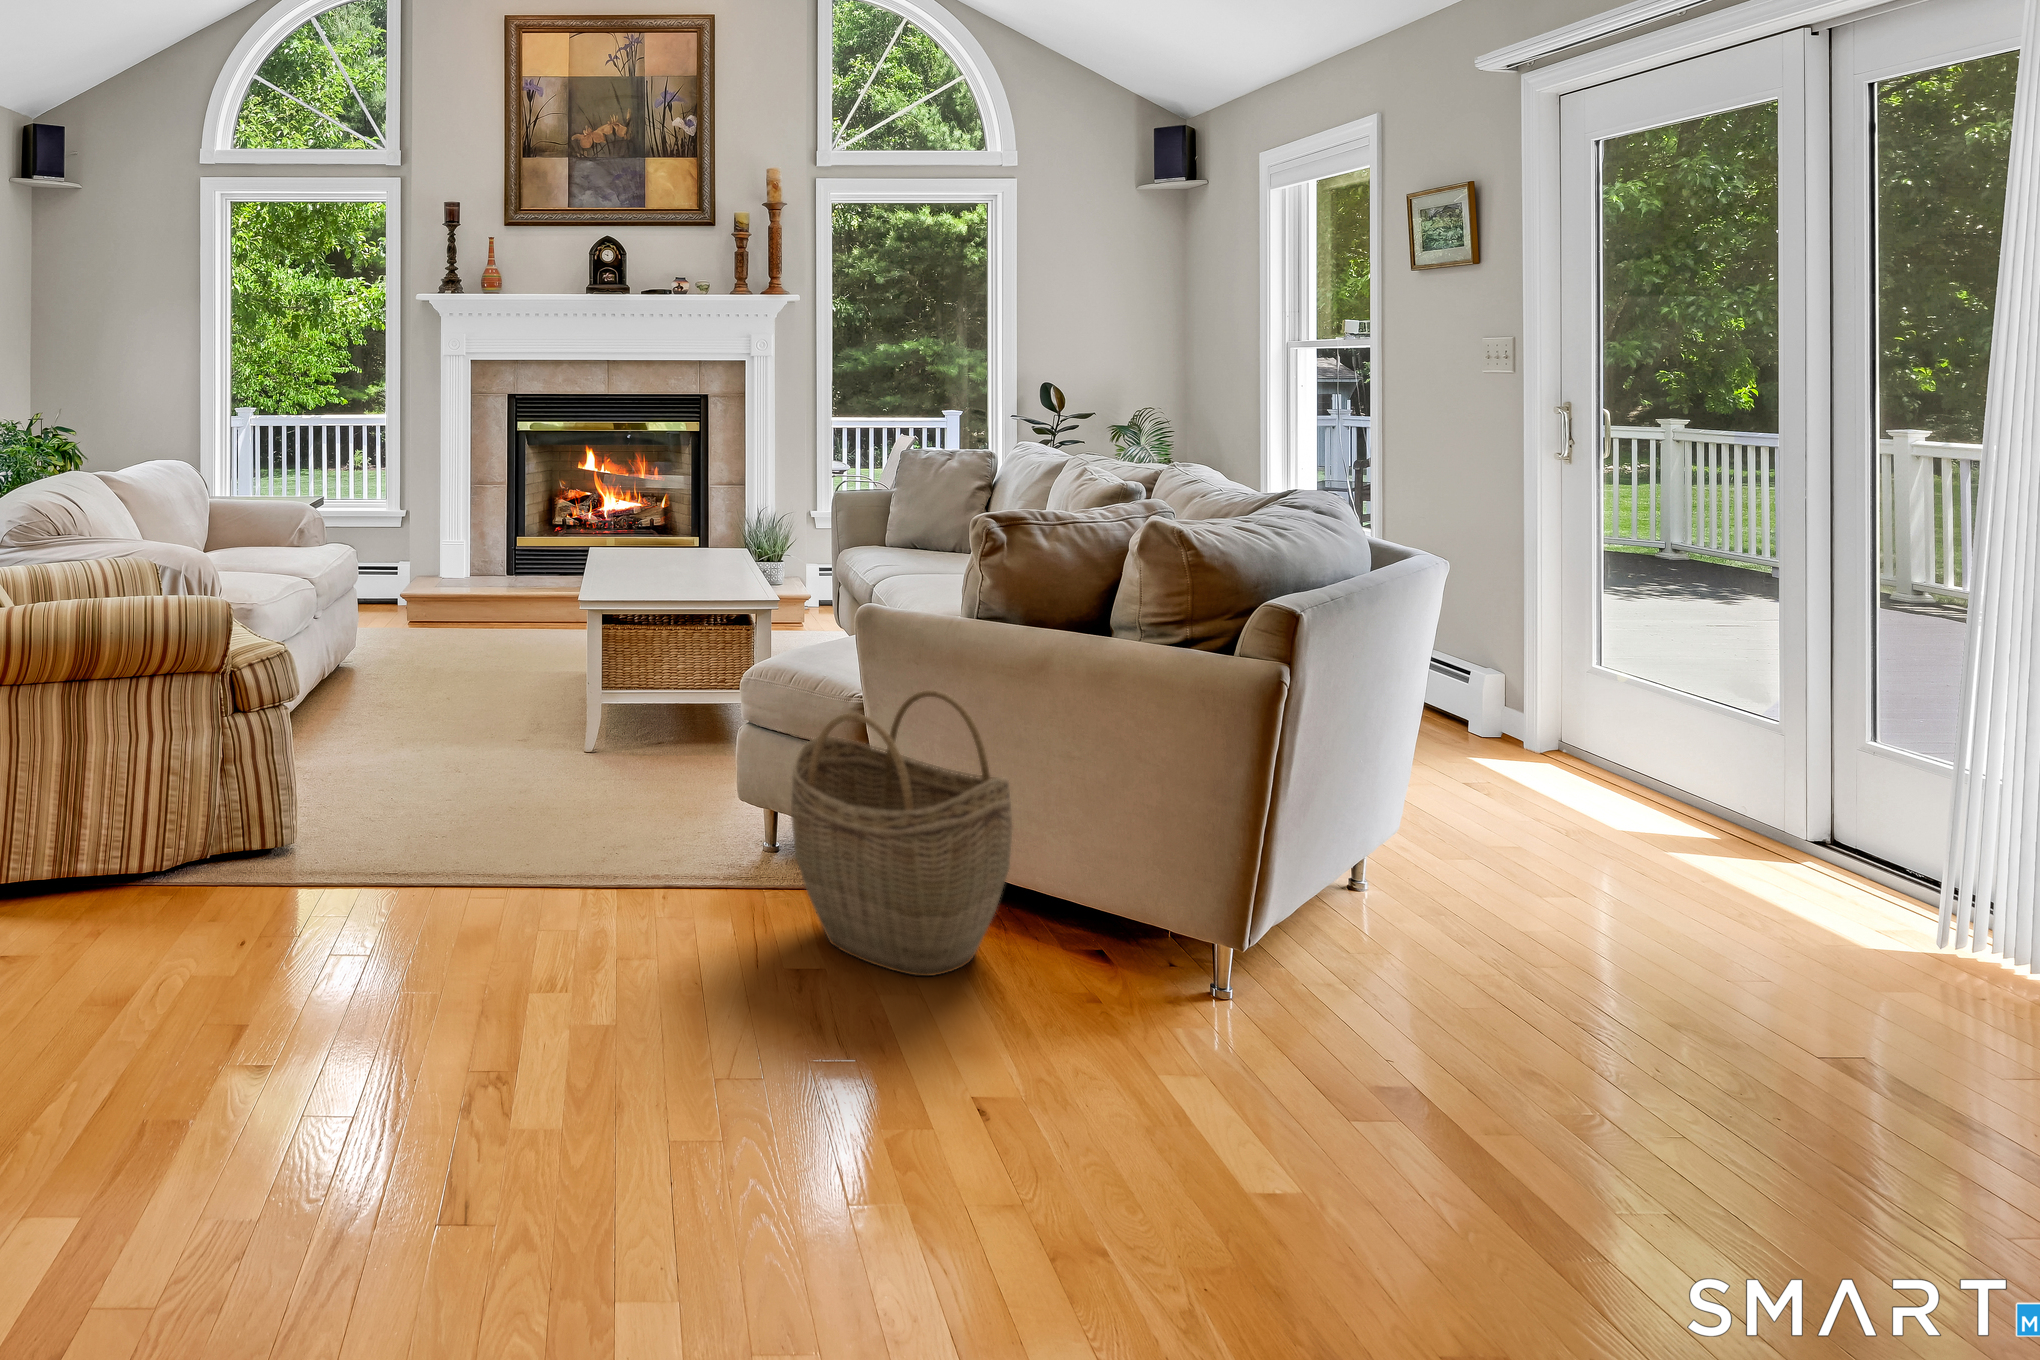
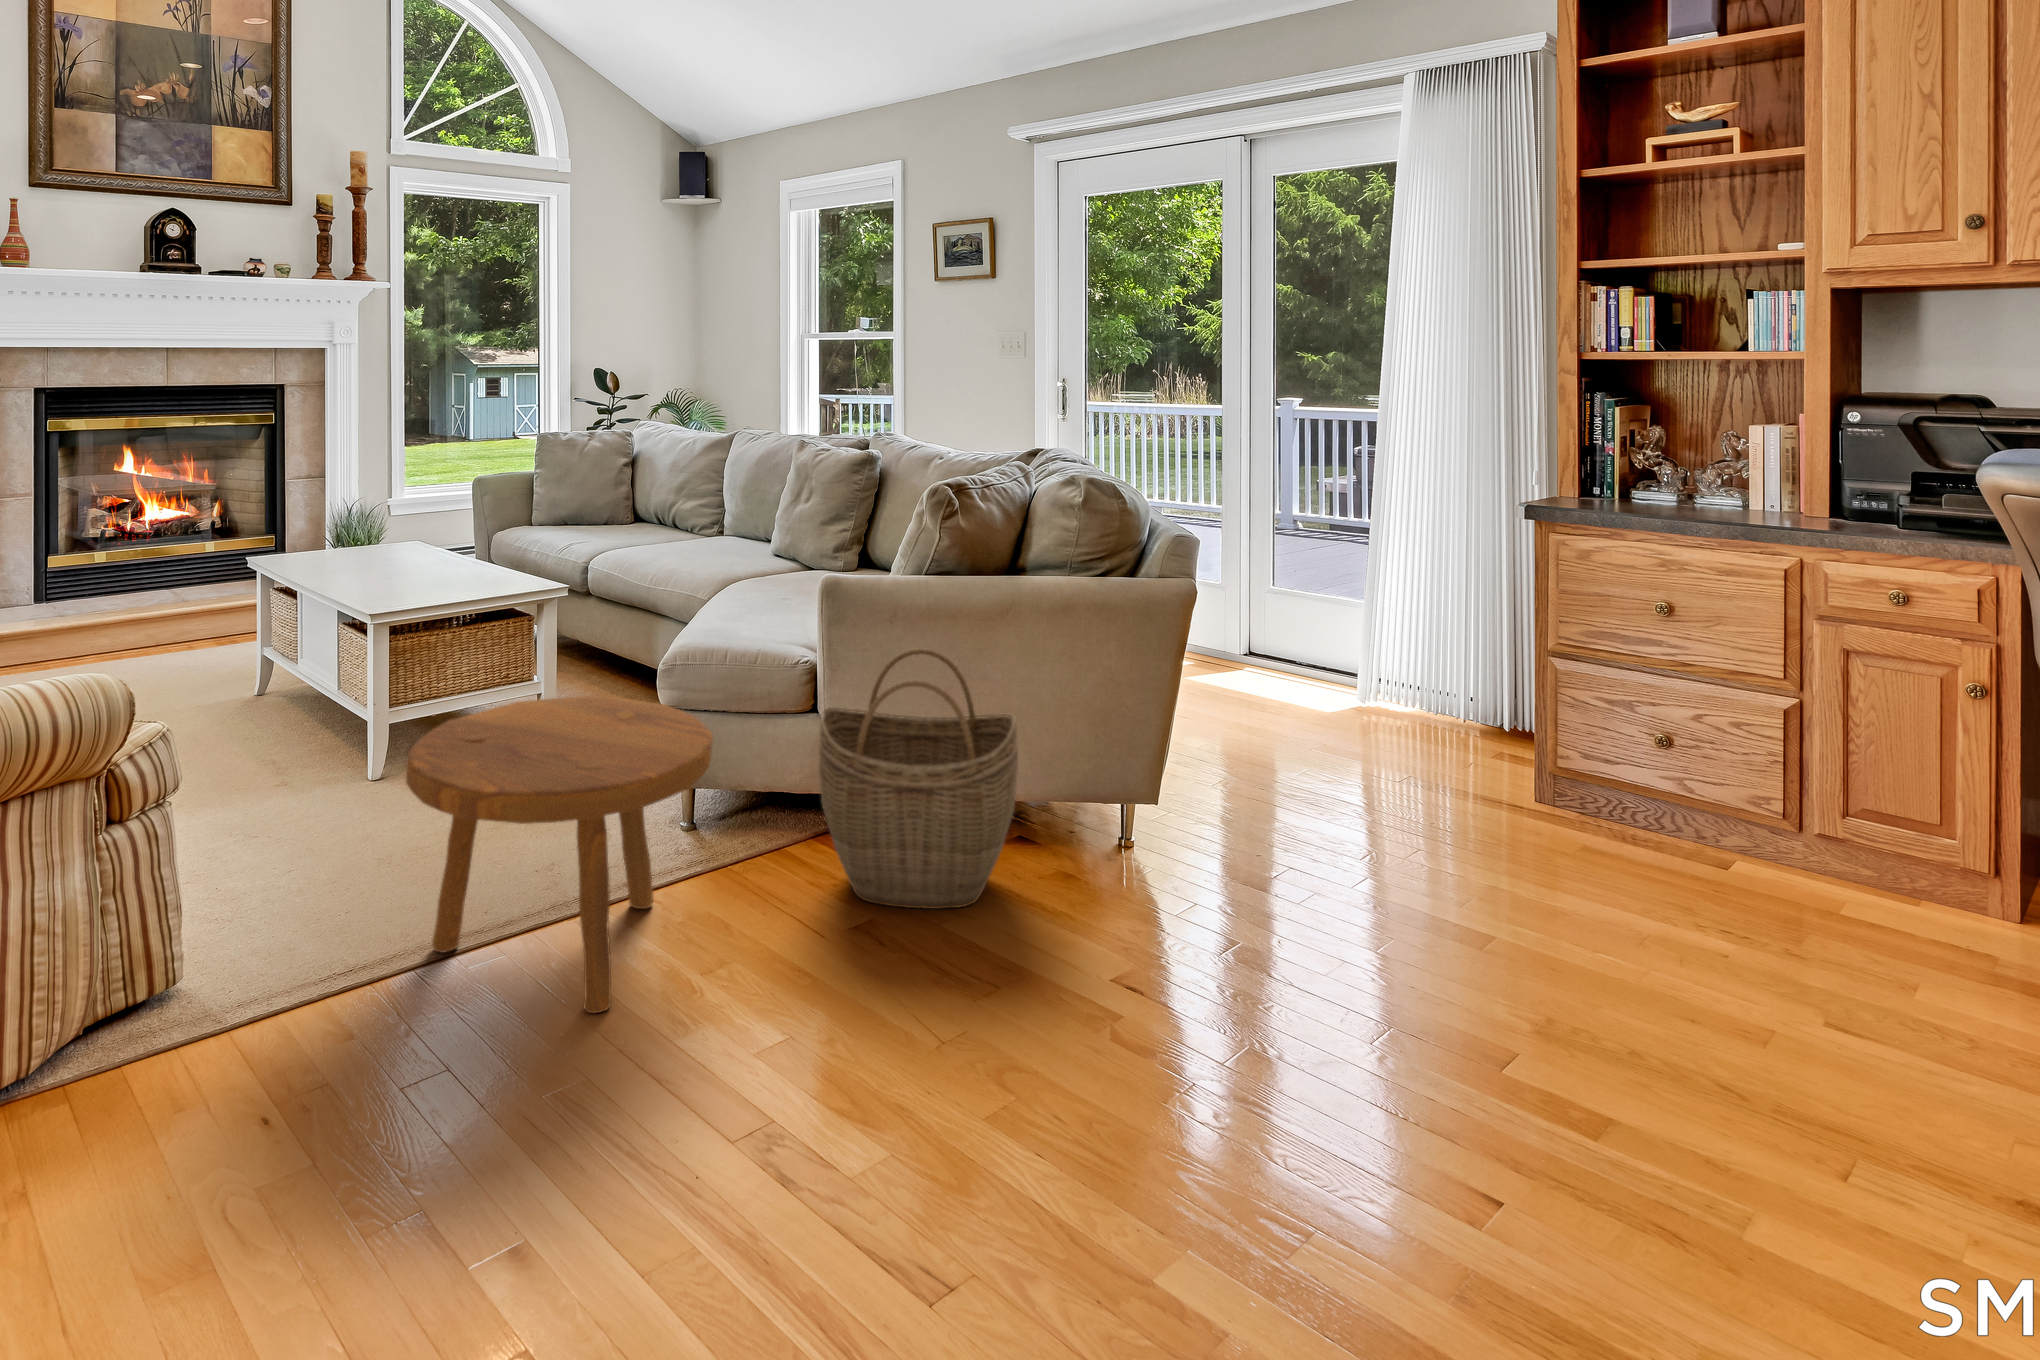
footstool: none [402,680,671,950] -> present [406,696,713,1013]

